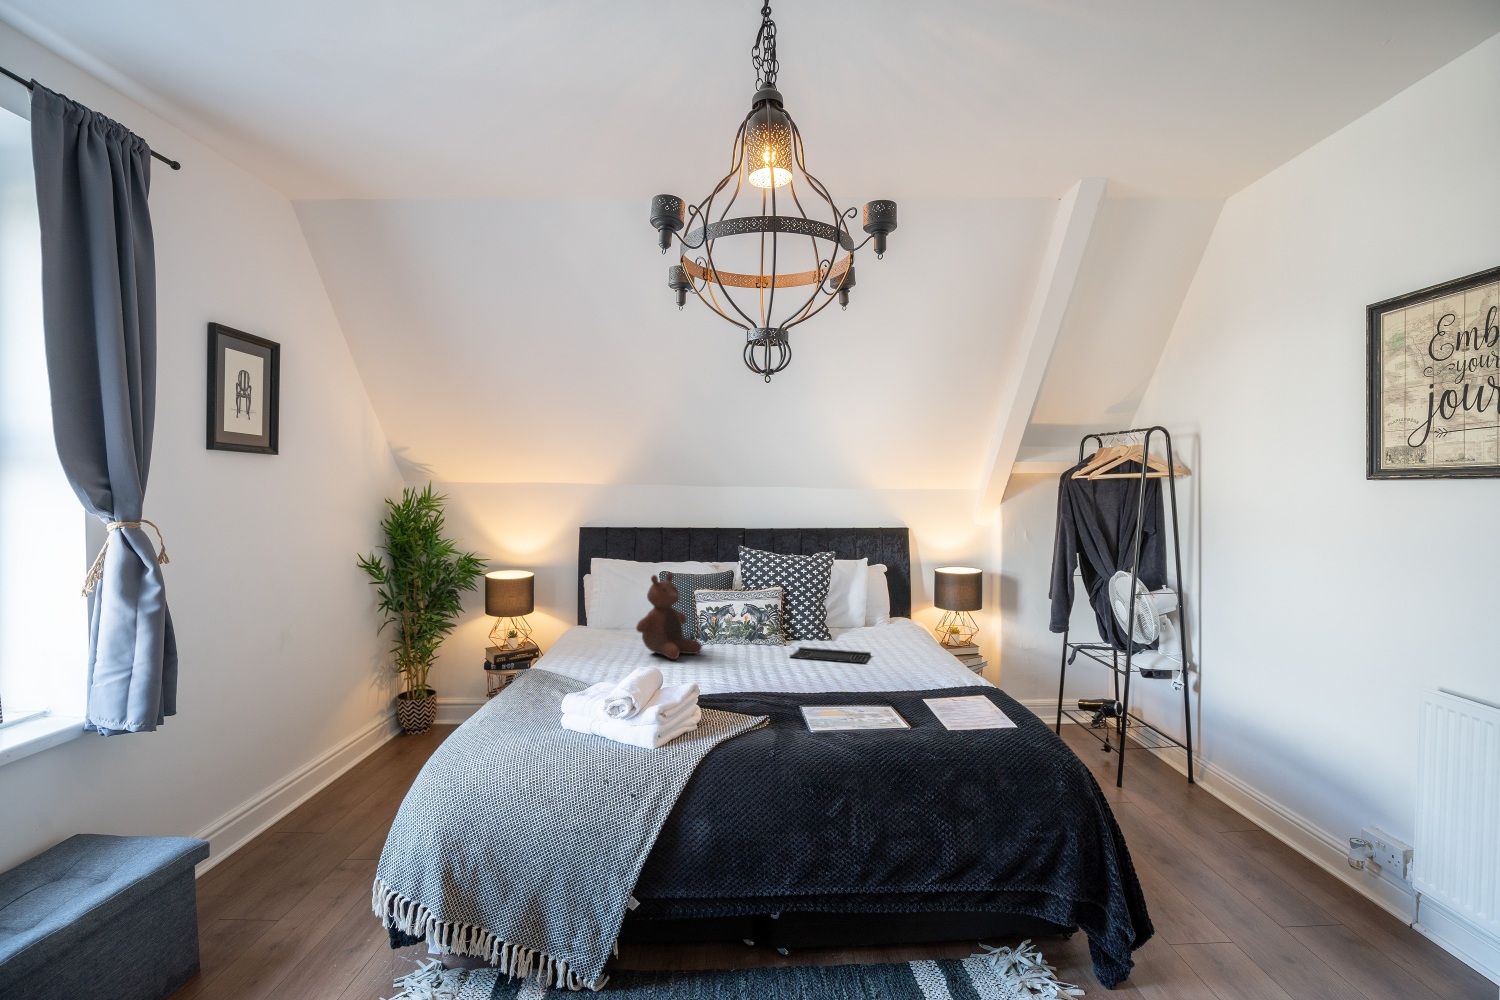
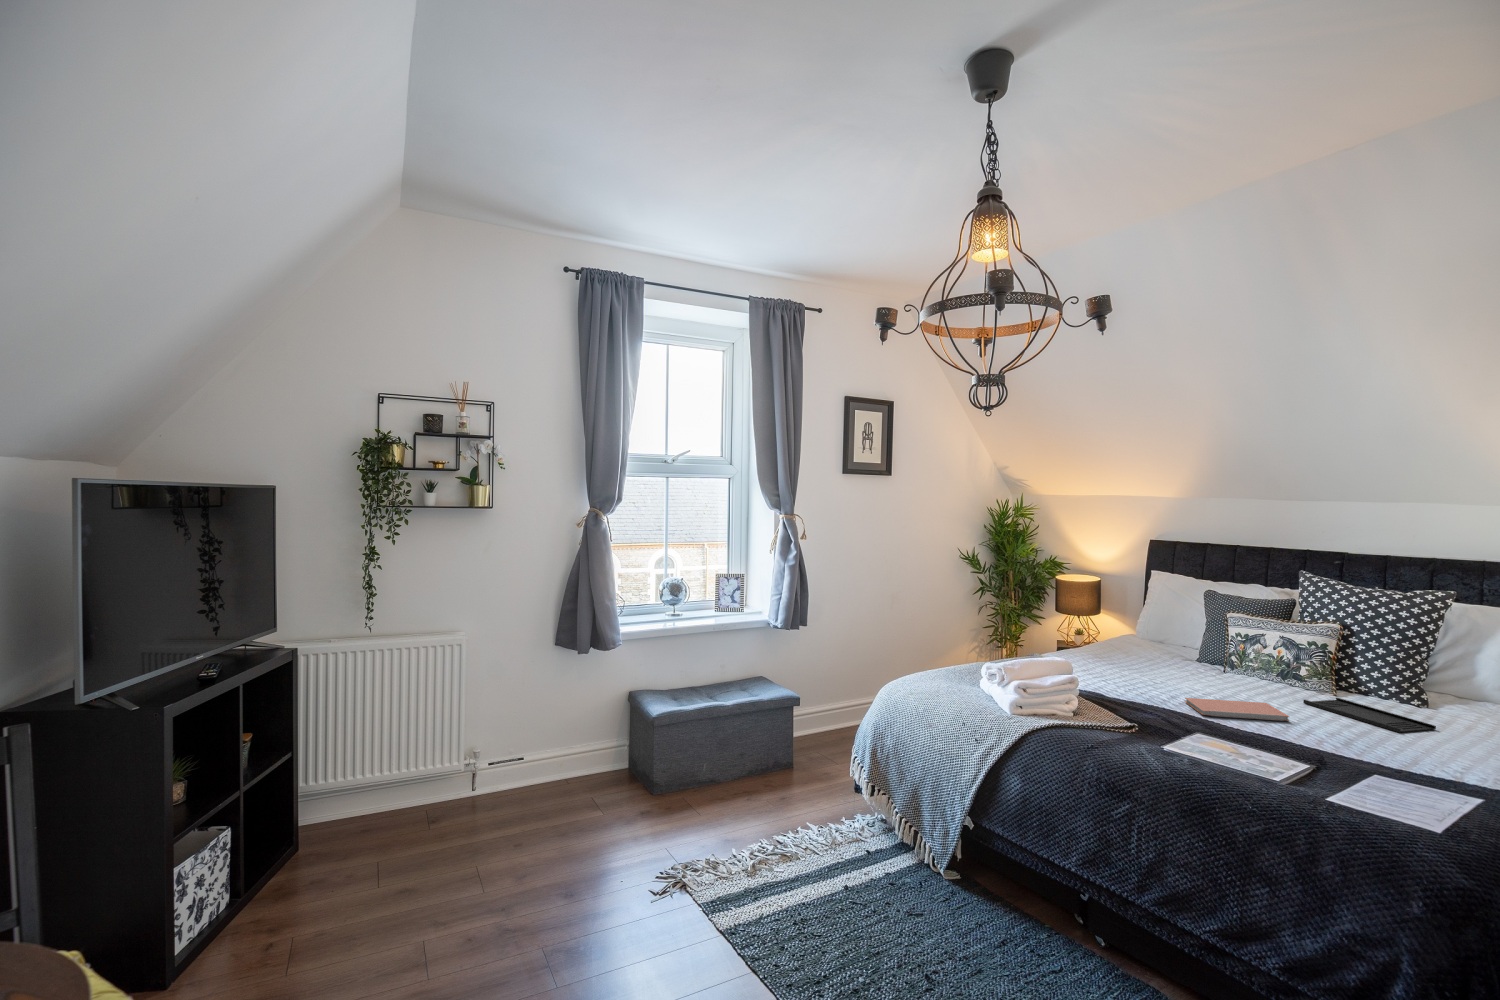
stuffed bear: present [636,573,702,659] -> none [1132,589,1204,675]
notebook: none [736,664,813,689] -> present [1185,698,1289,721]

